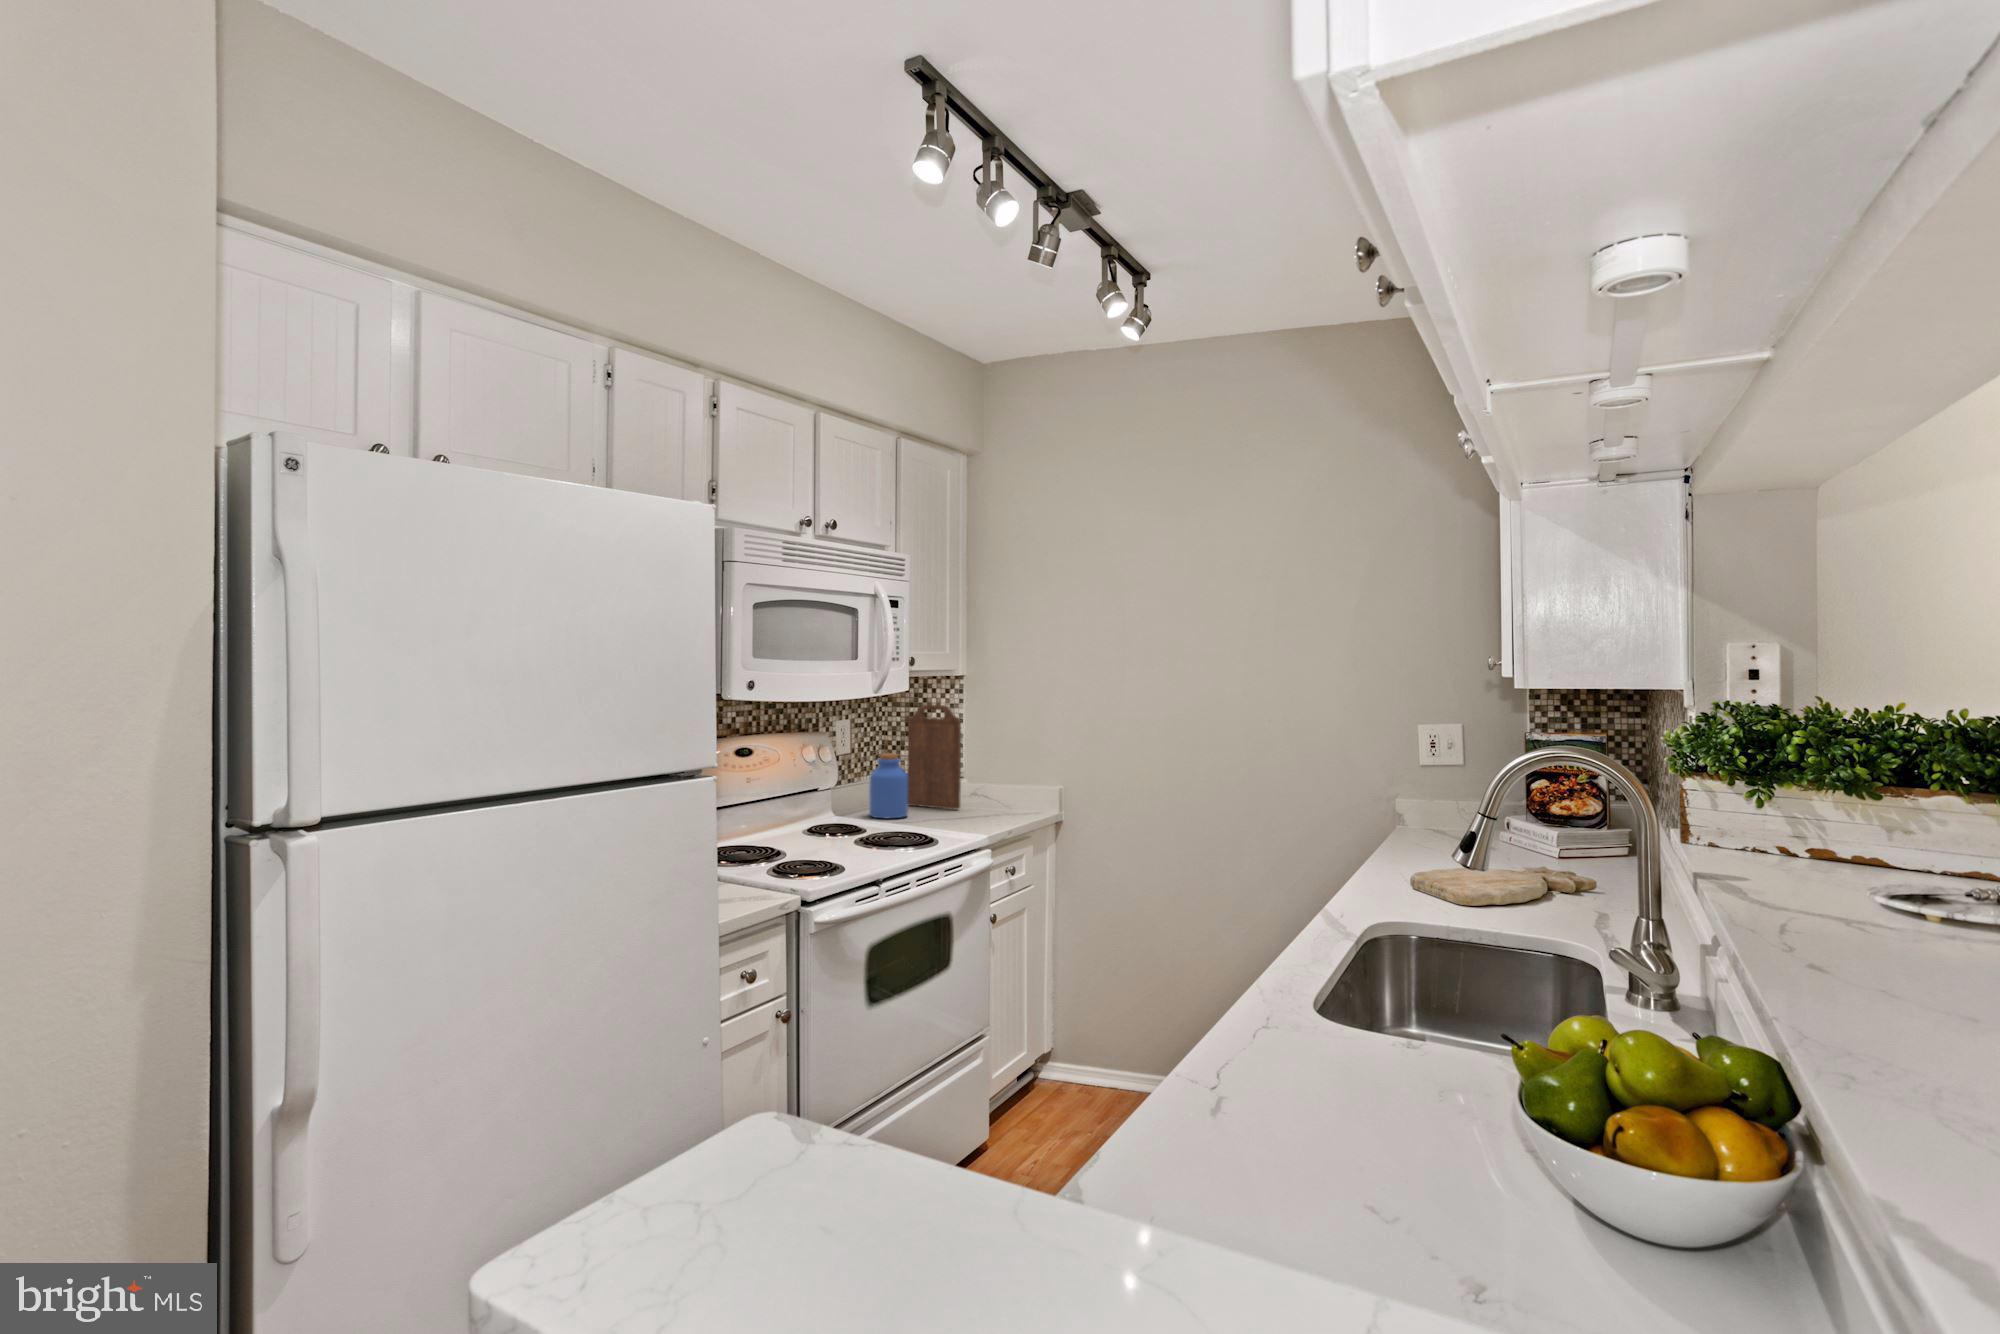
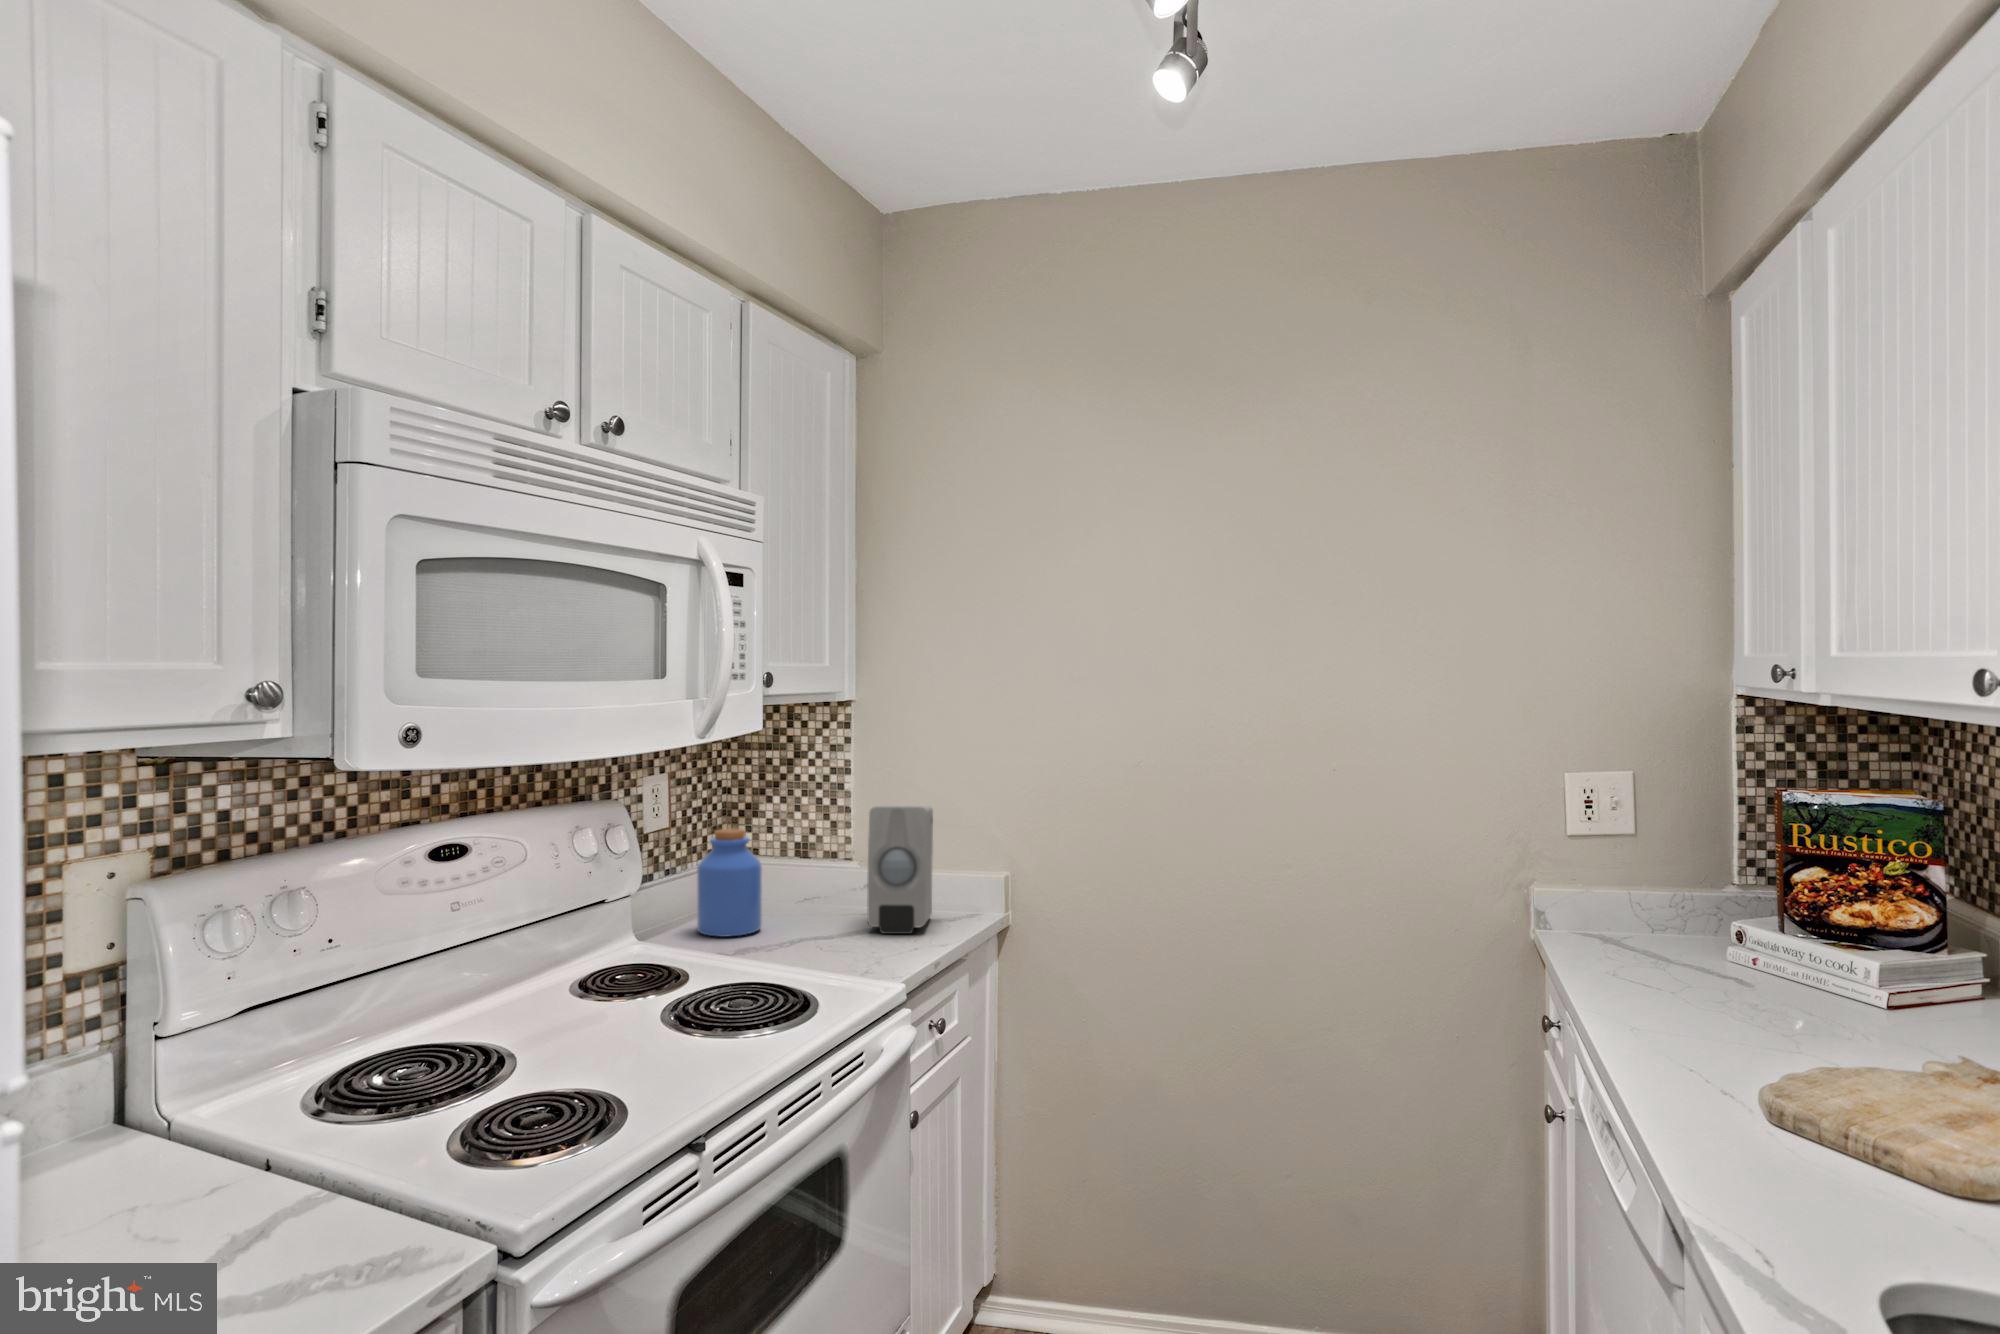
cutting board: present [907,704,961,810] -> none [762,747,846,912]
soap dispenser: none [974,741,1016,820] -> present [868,805,933,934]

